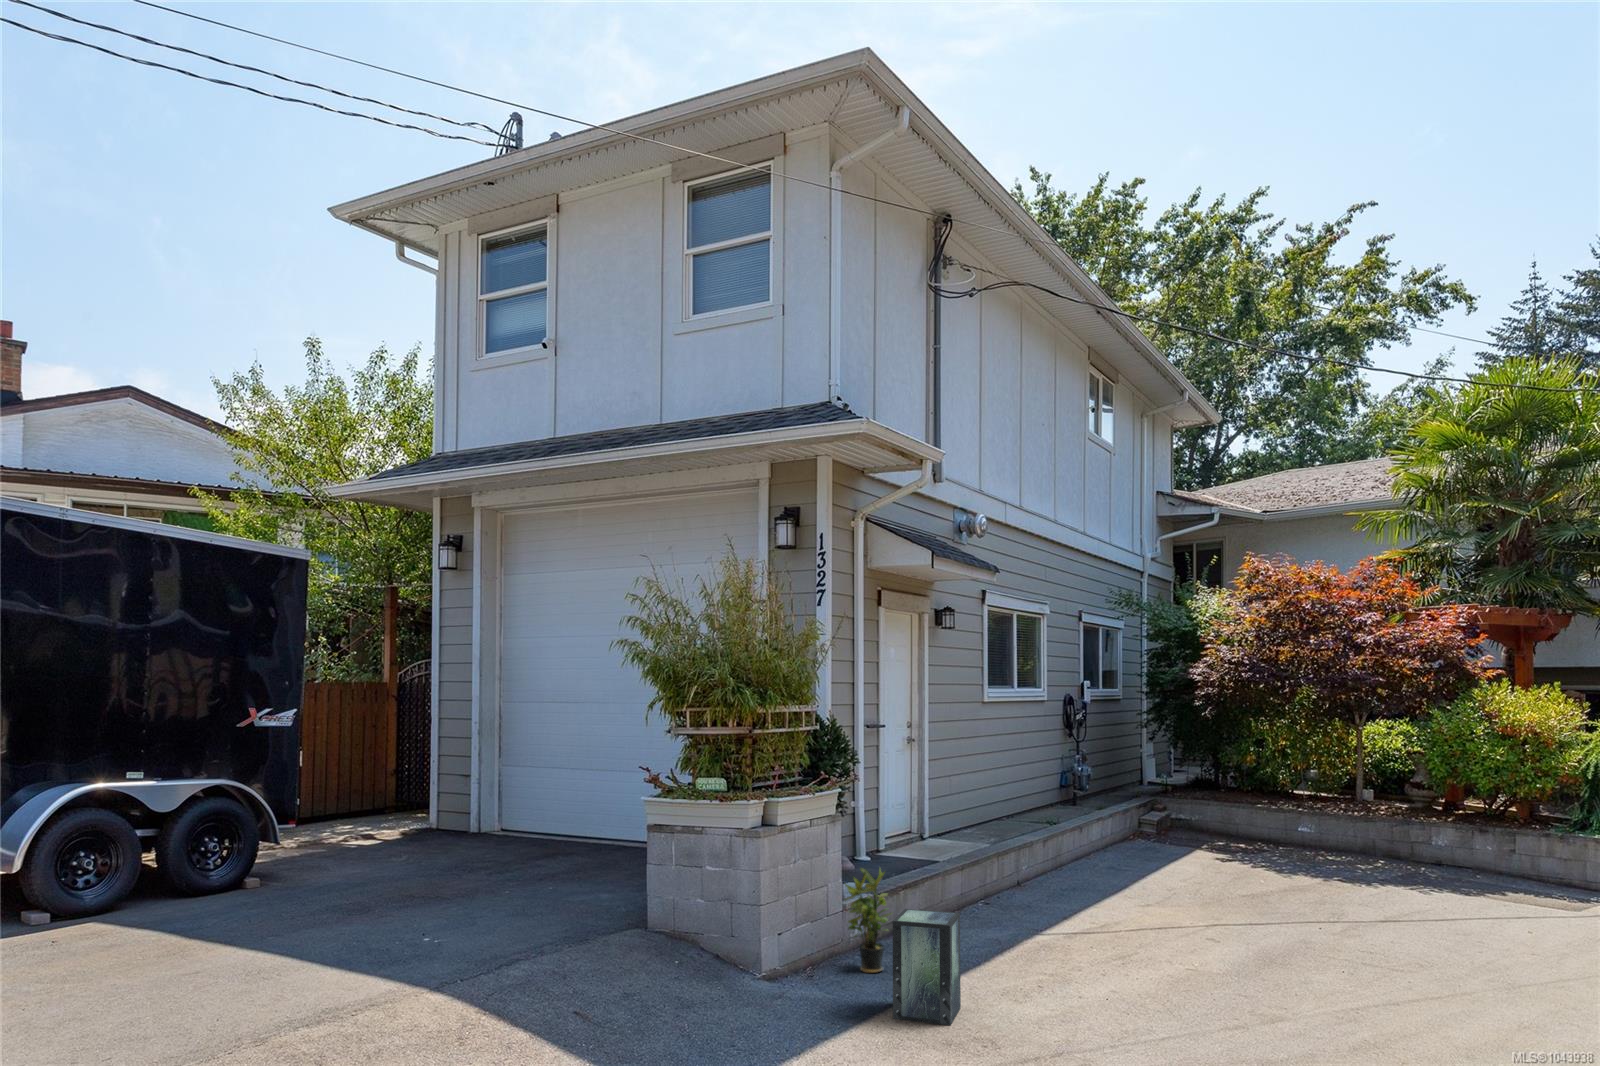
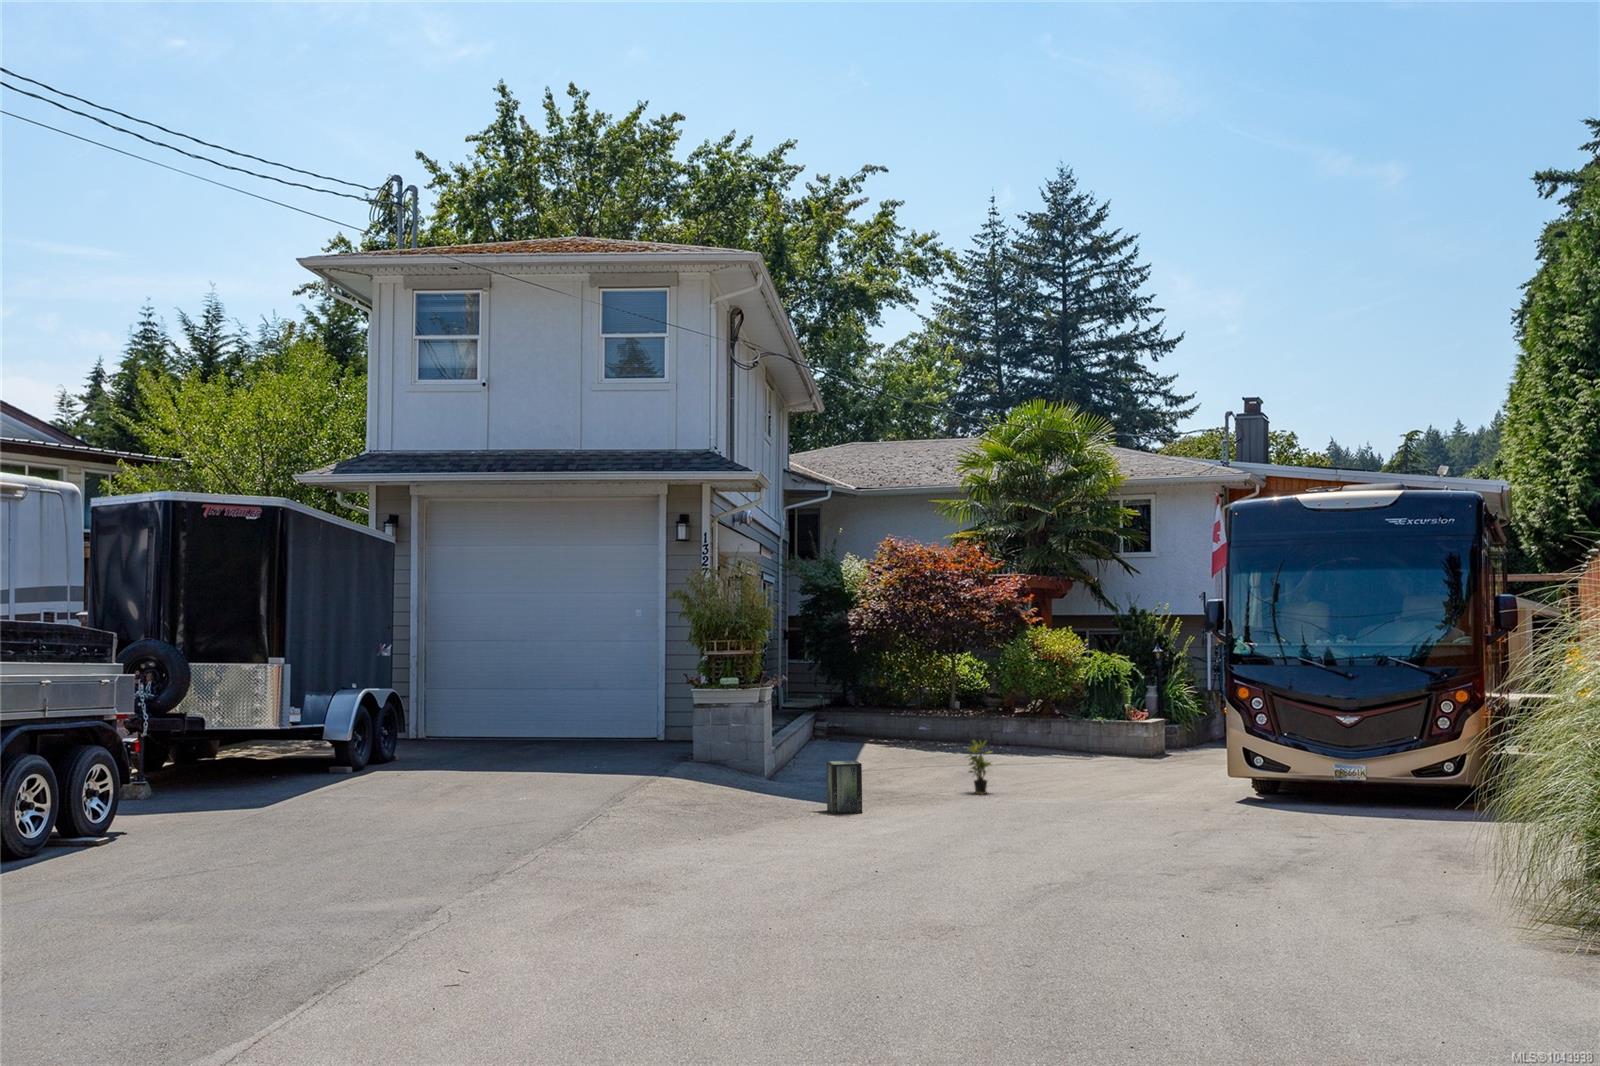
potted plant: present [844,868,892,973] -> present [966,740,992,794]

